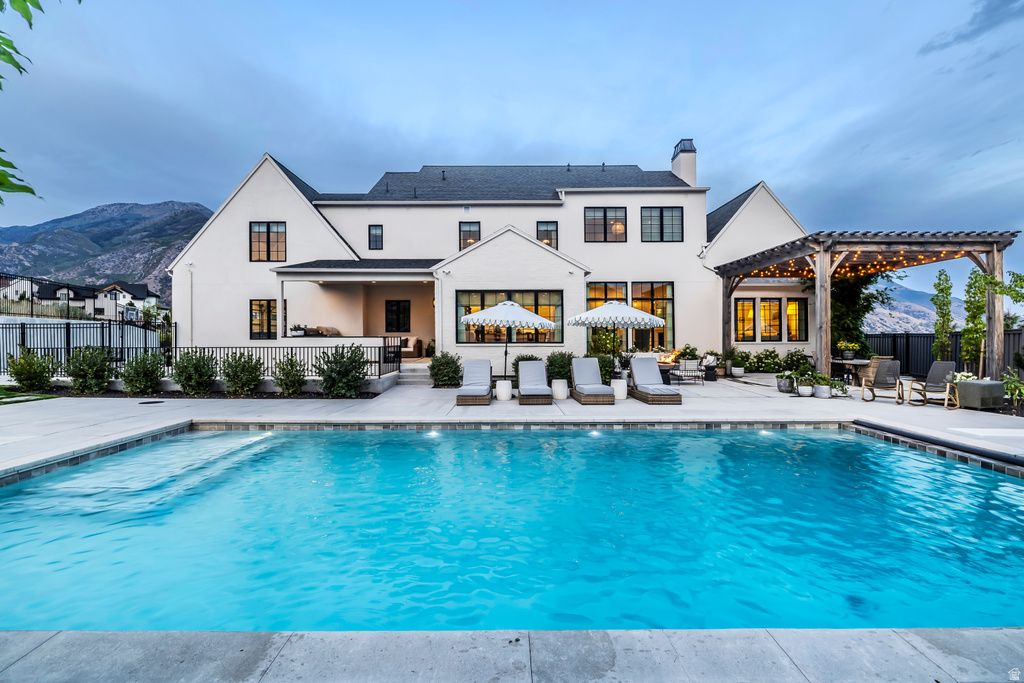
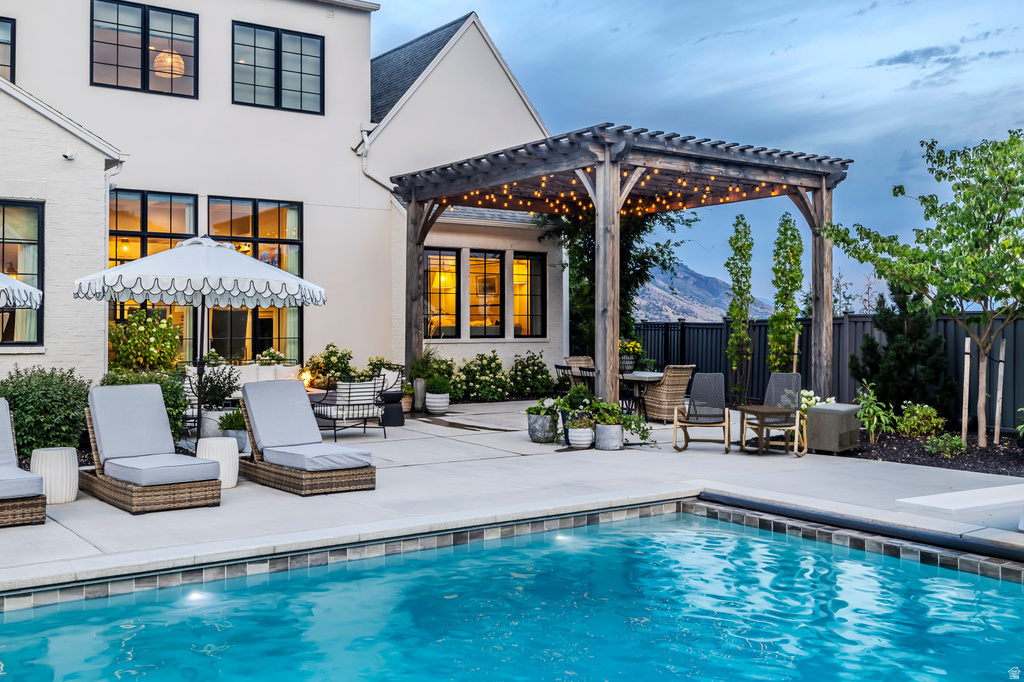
side table: none [905,379,946,408] -> present [738,405,794,456]

